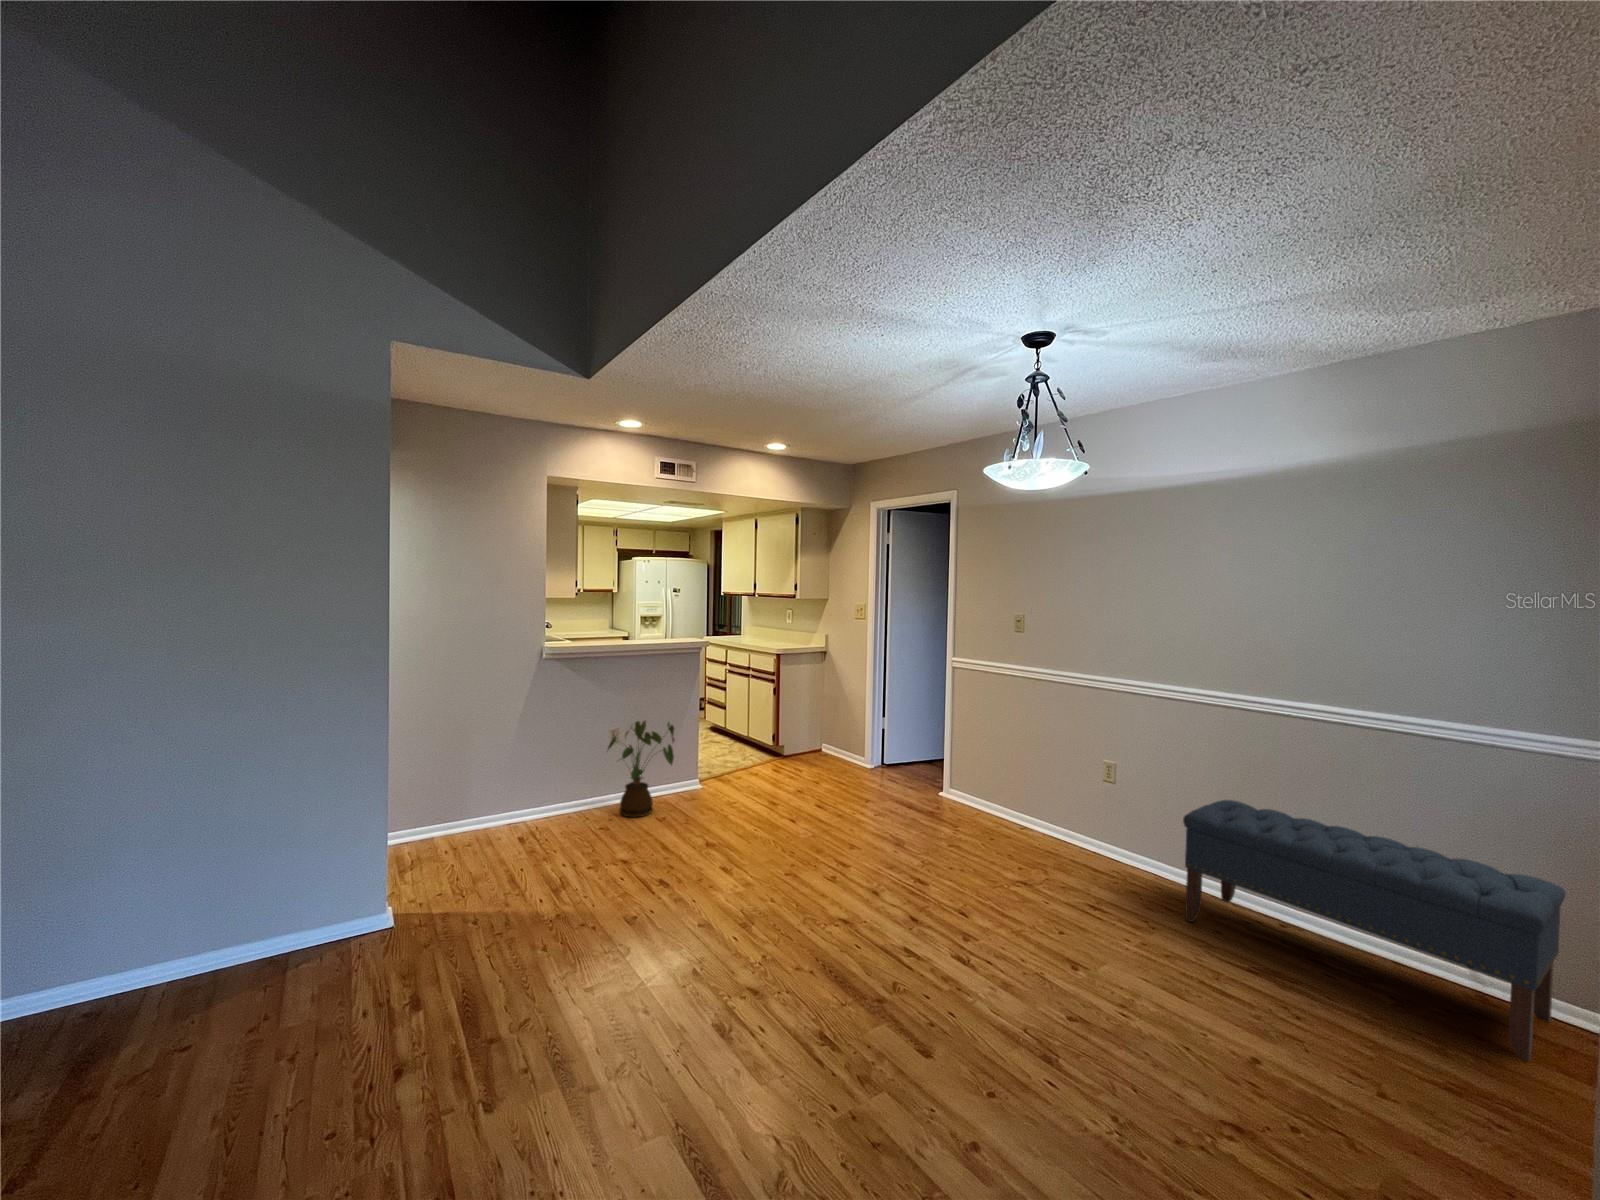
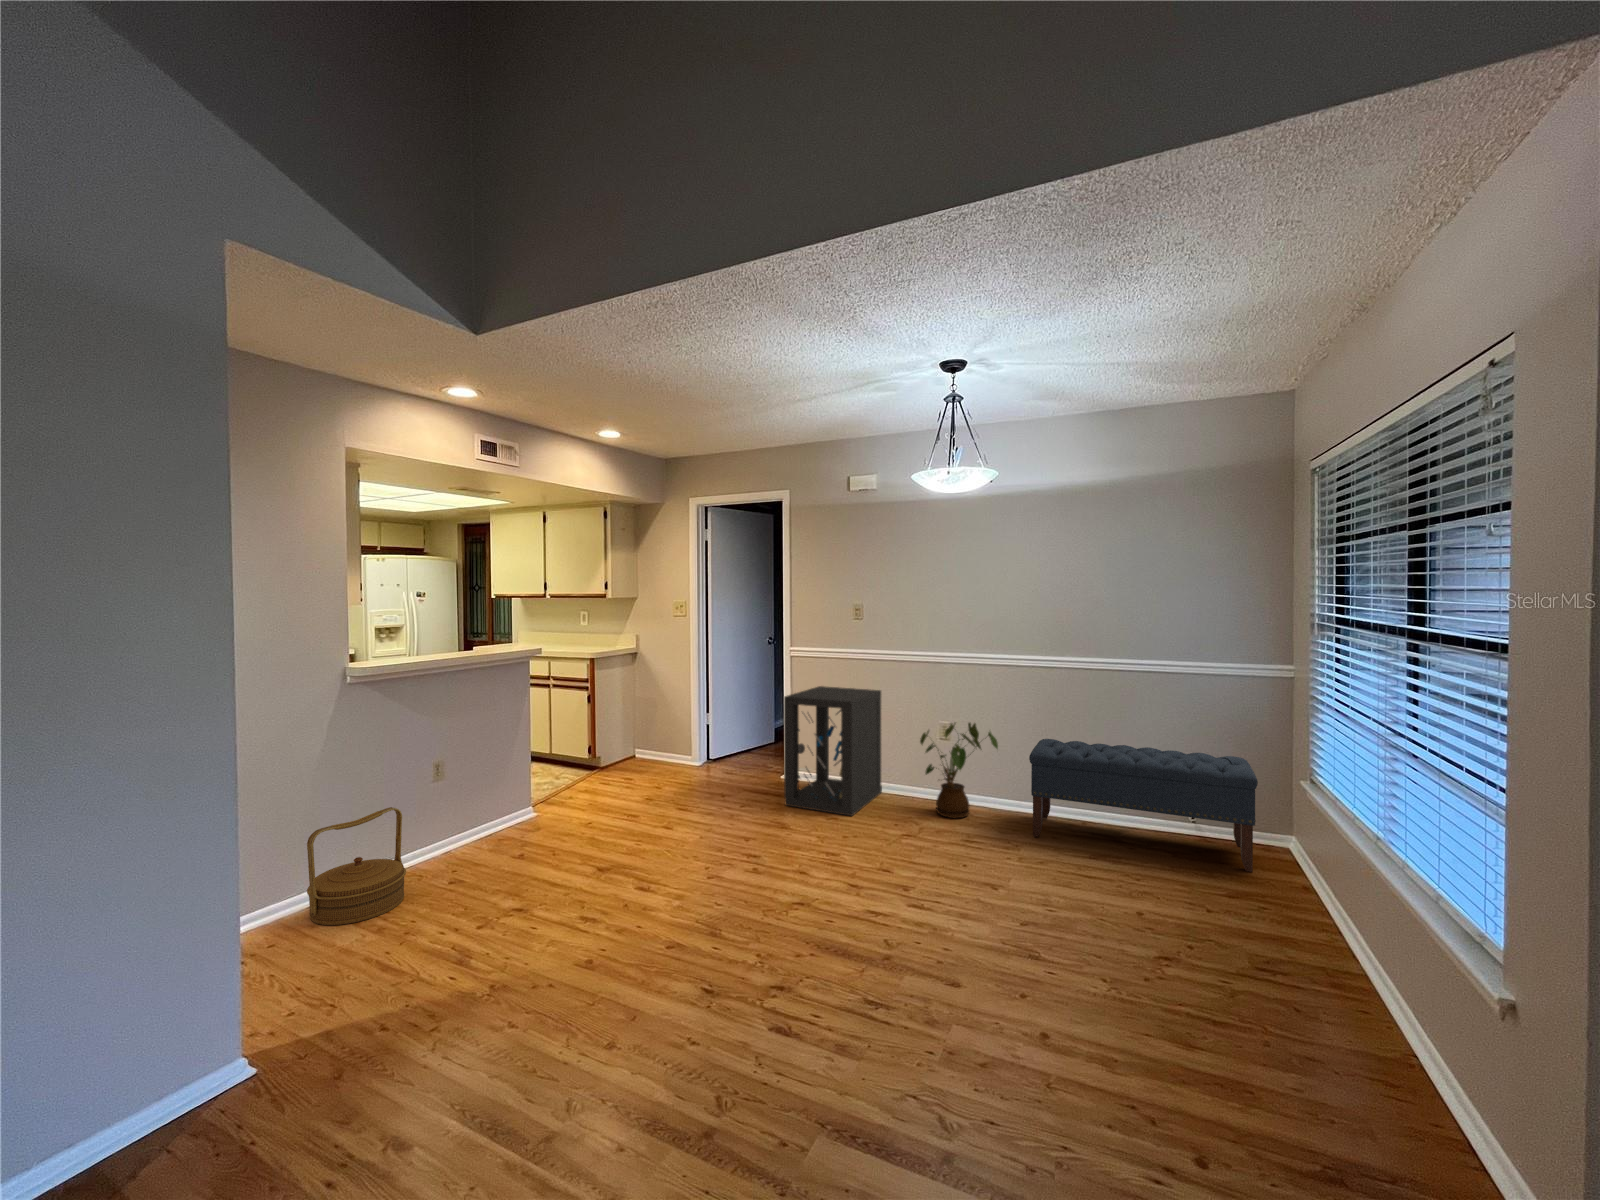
storage cabinet: none [918,701,1041,847] -> present [784,686,882,816]
house plant: present [608,721,675,817] -> present [920,723,998,818]
woven basket: none [496,759,570,843] -> present [307,807,406,925]

